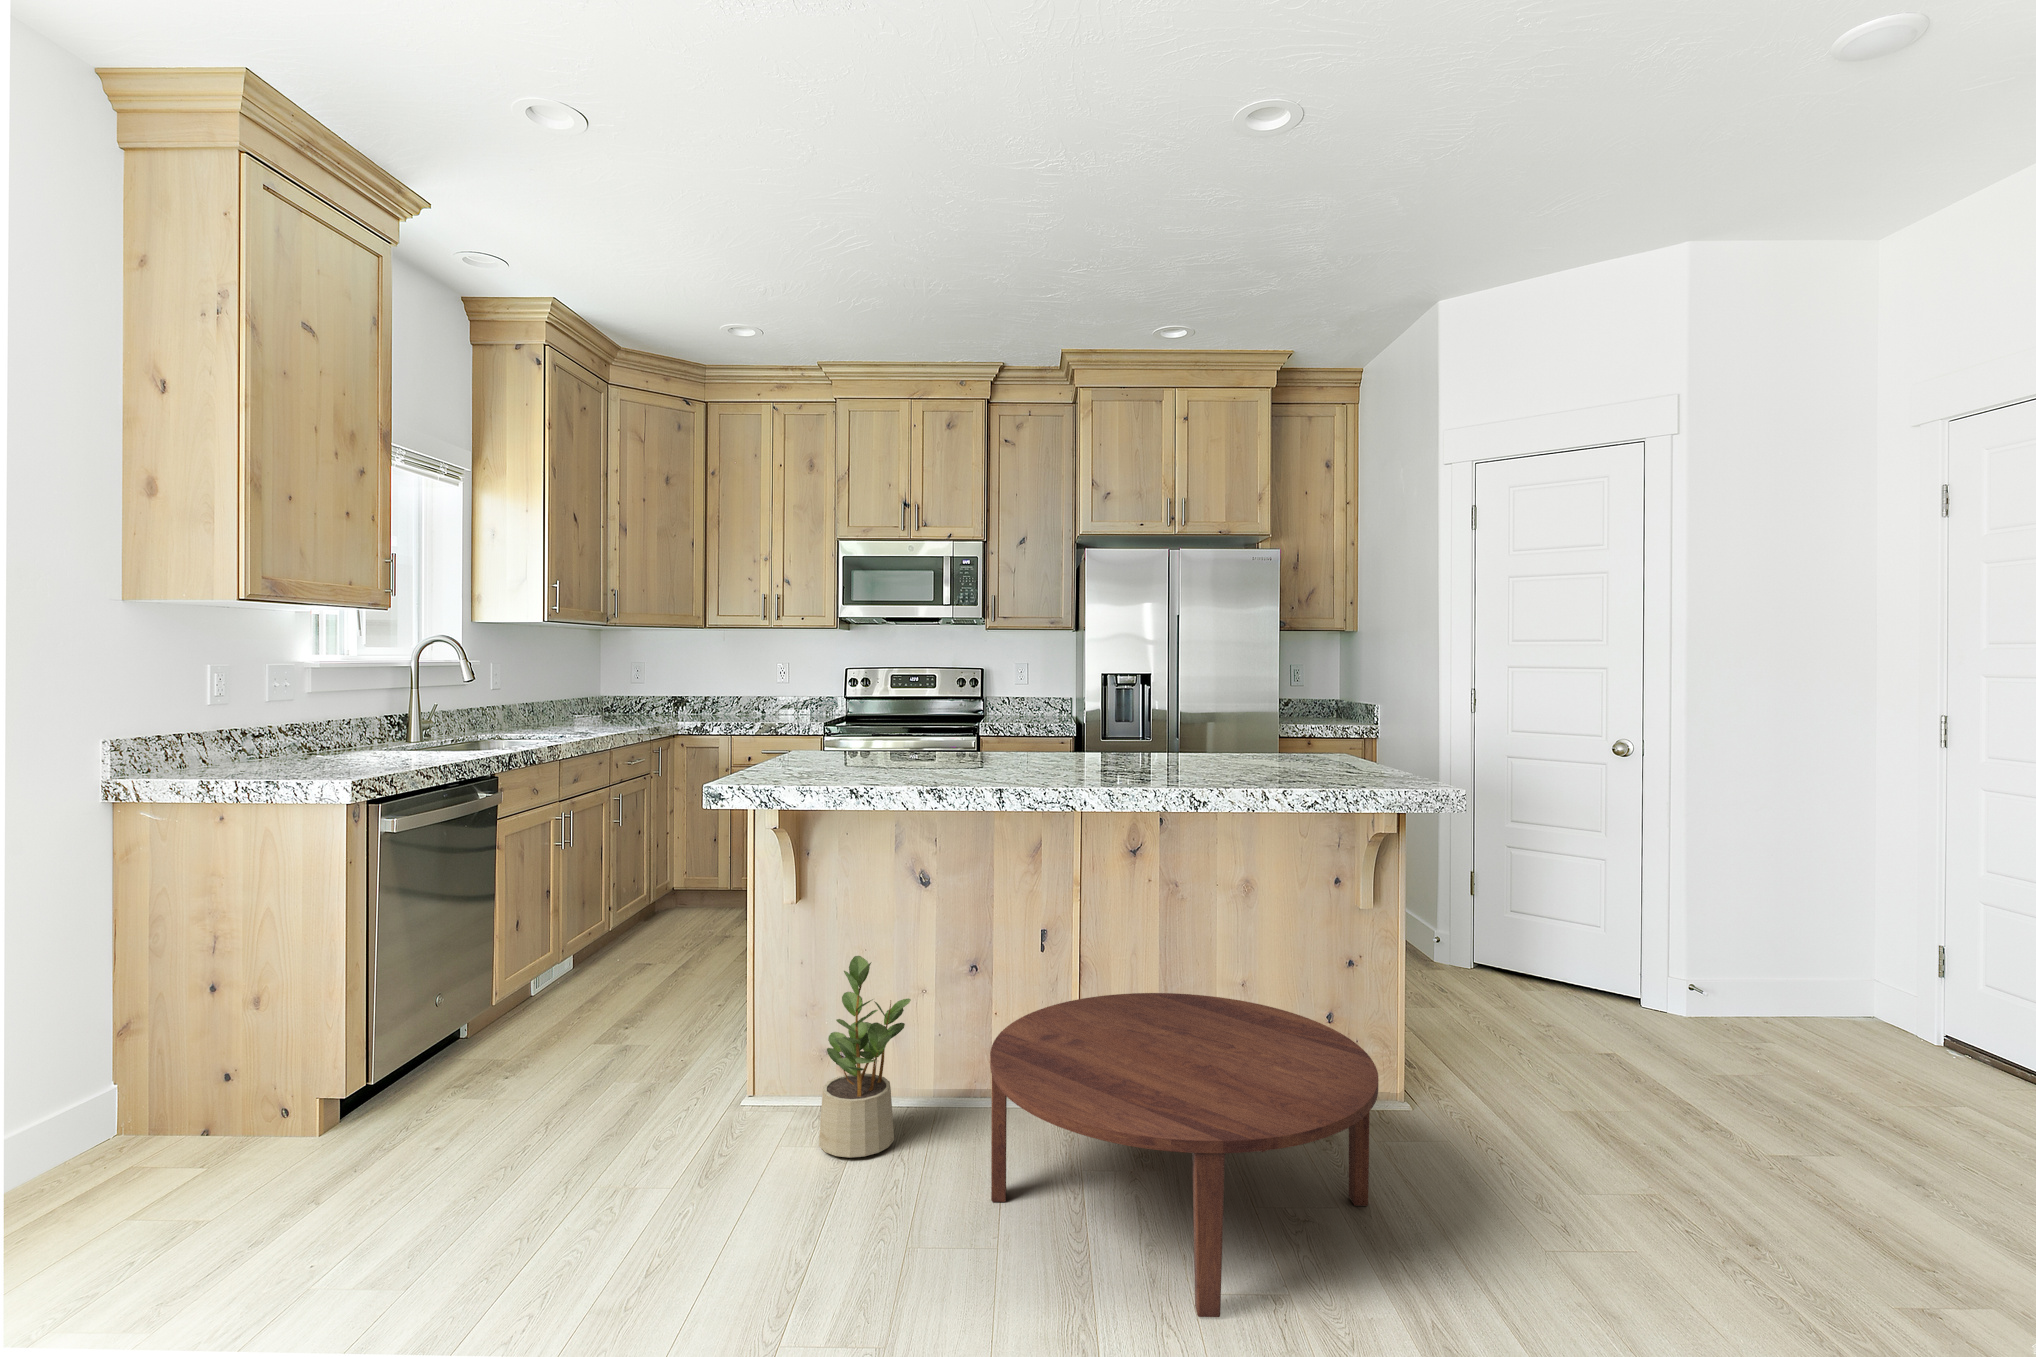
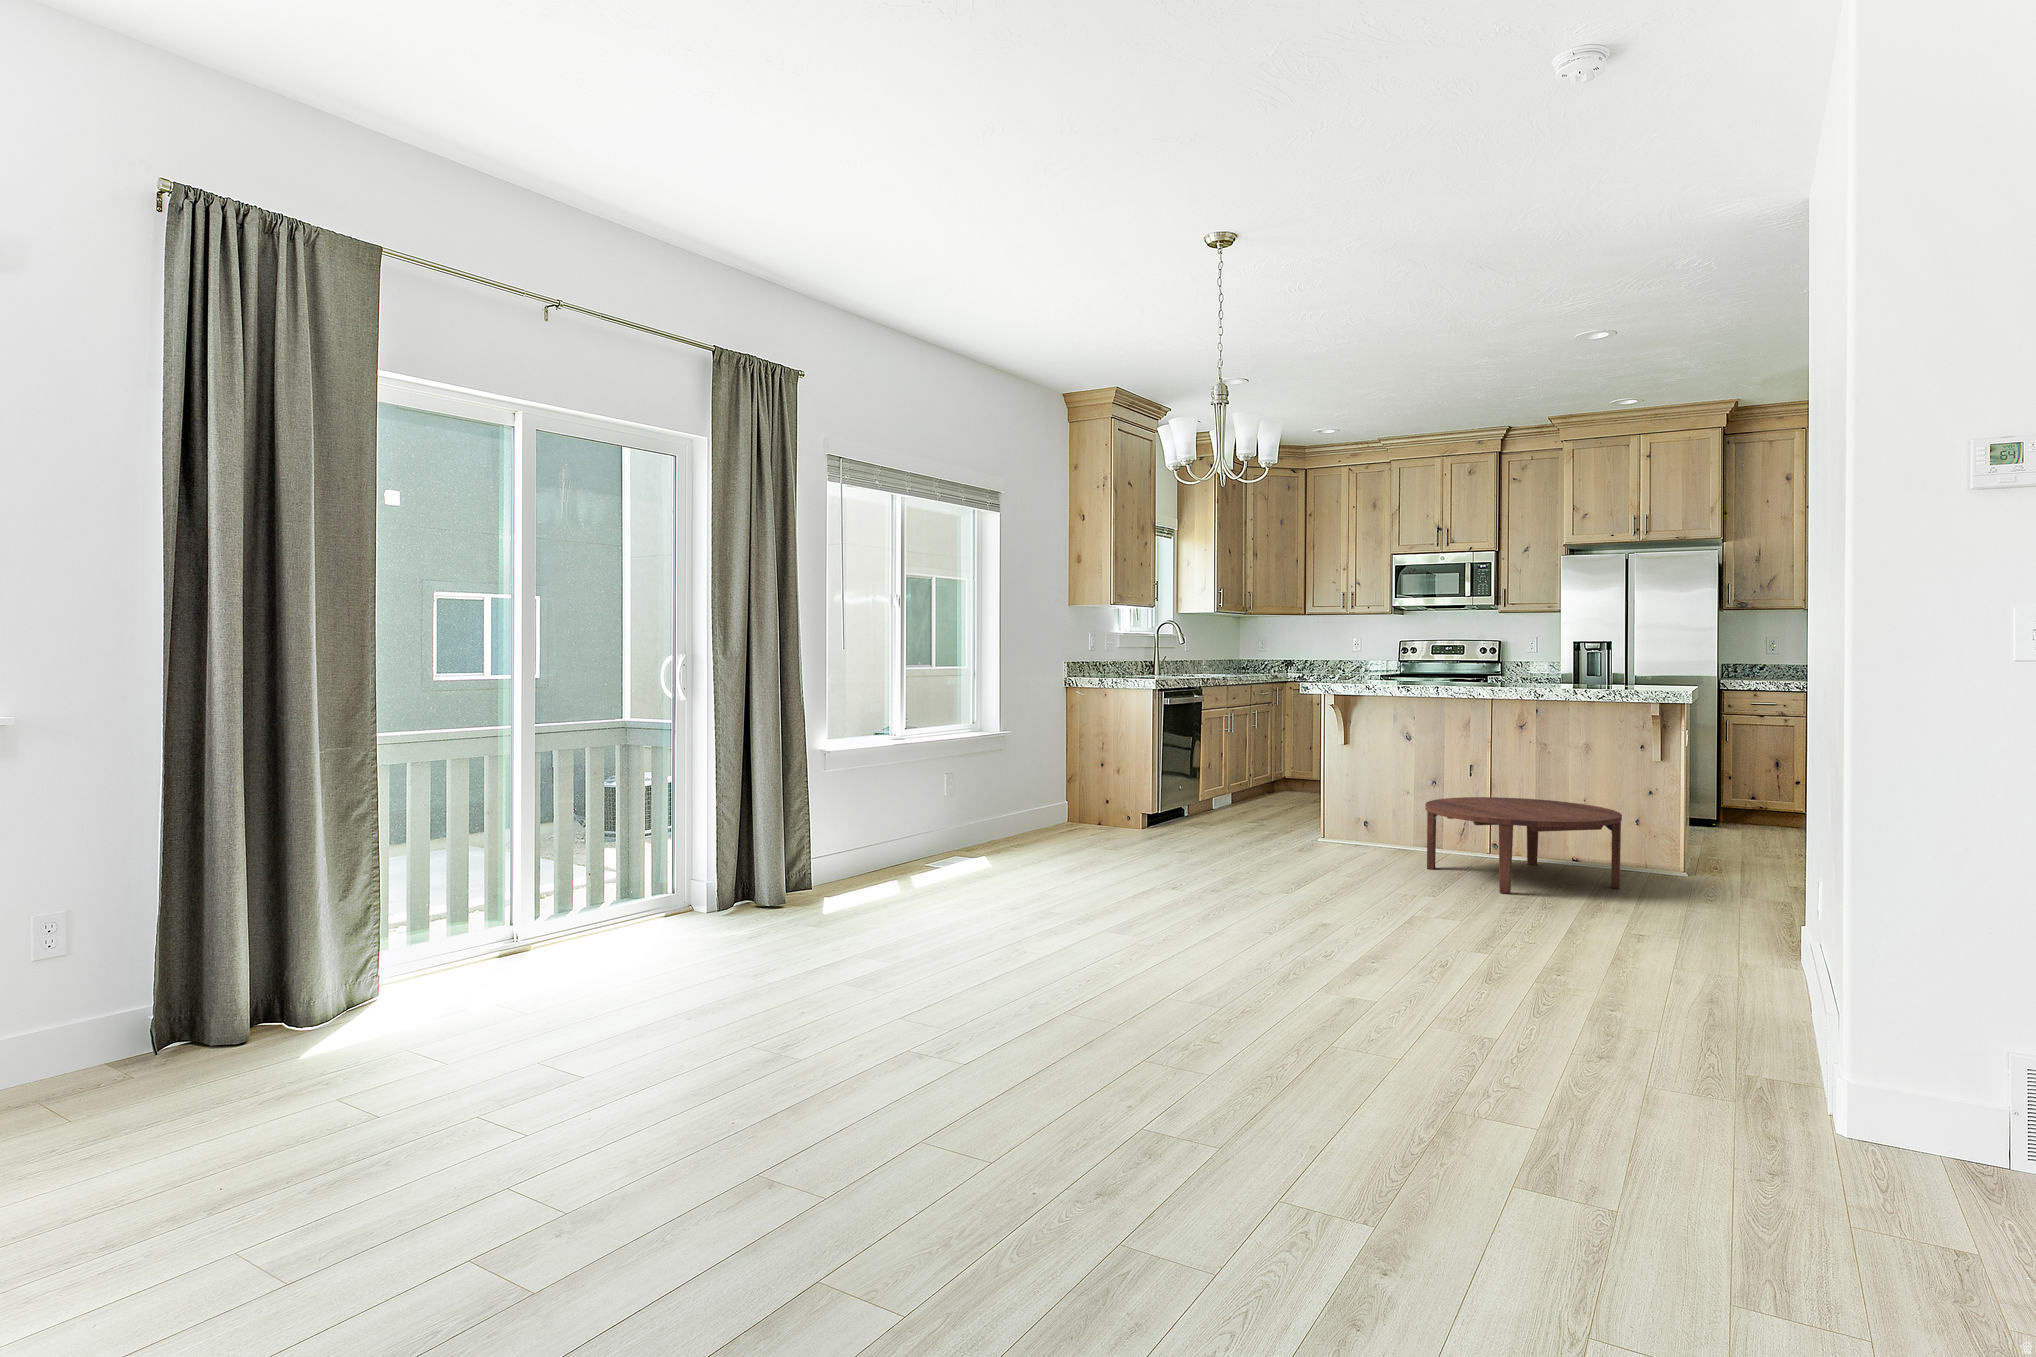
potted plant: present [819,956,911,1158] -> none [1352,765,1399,855]

